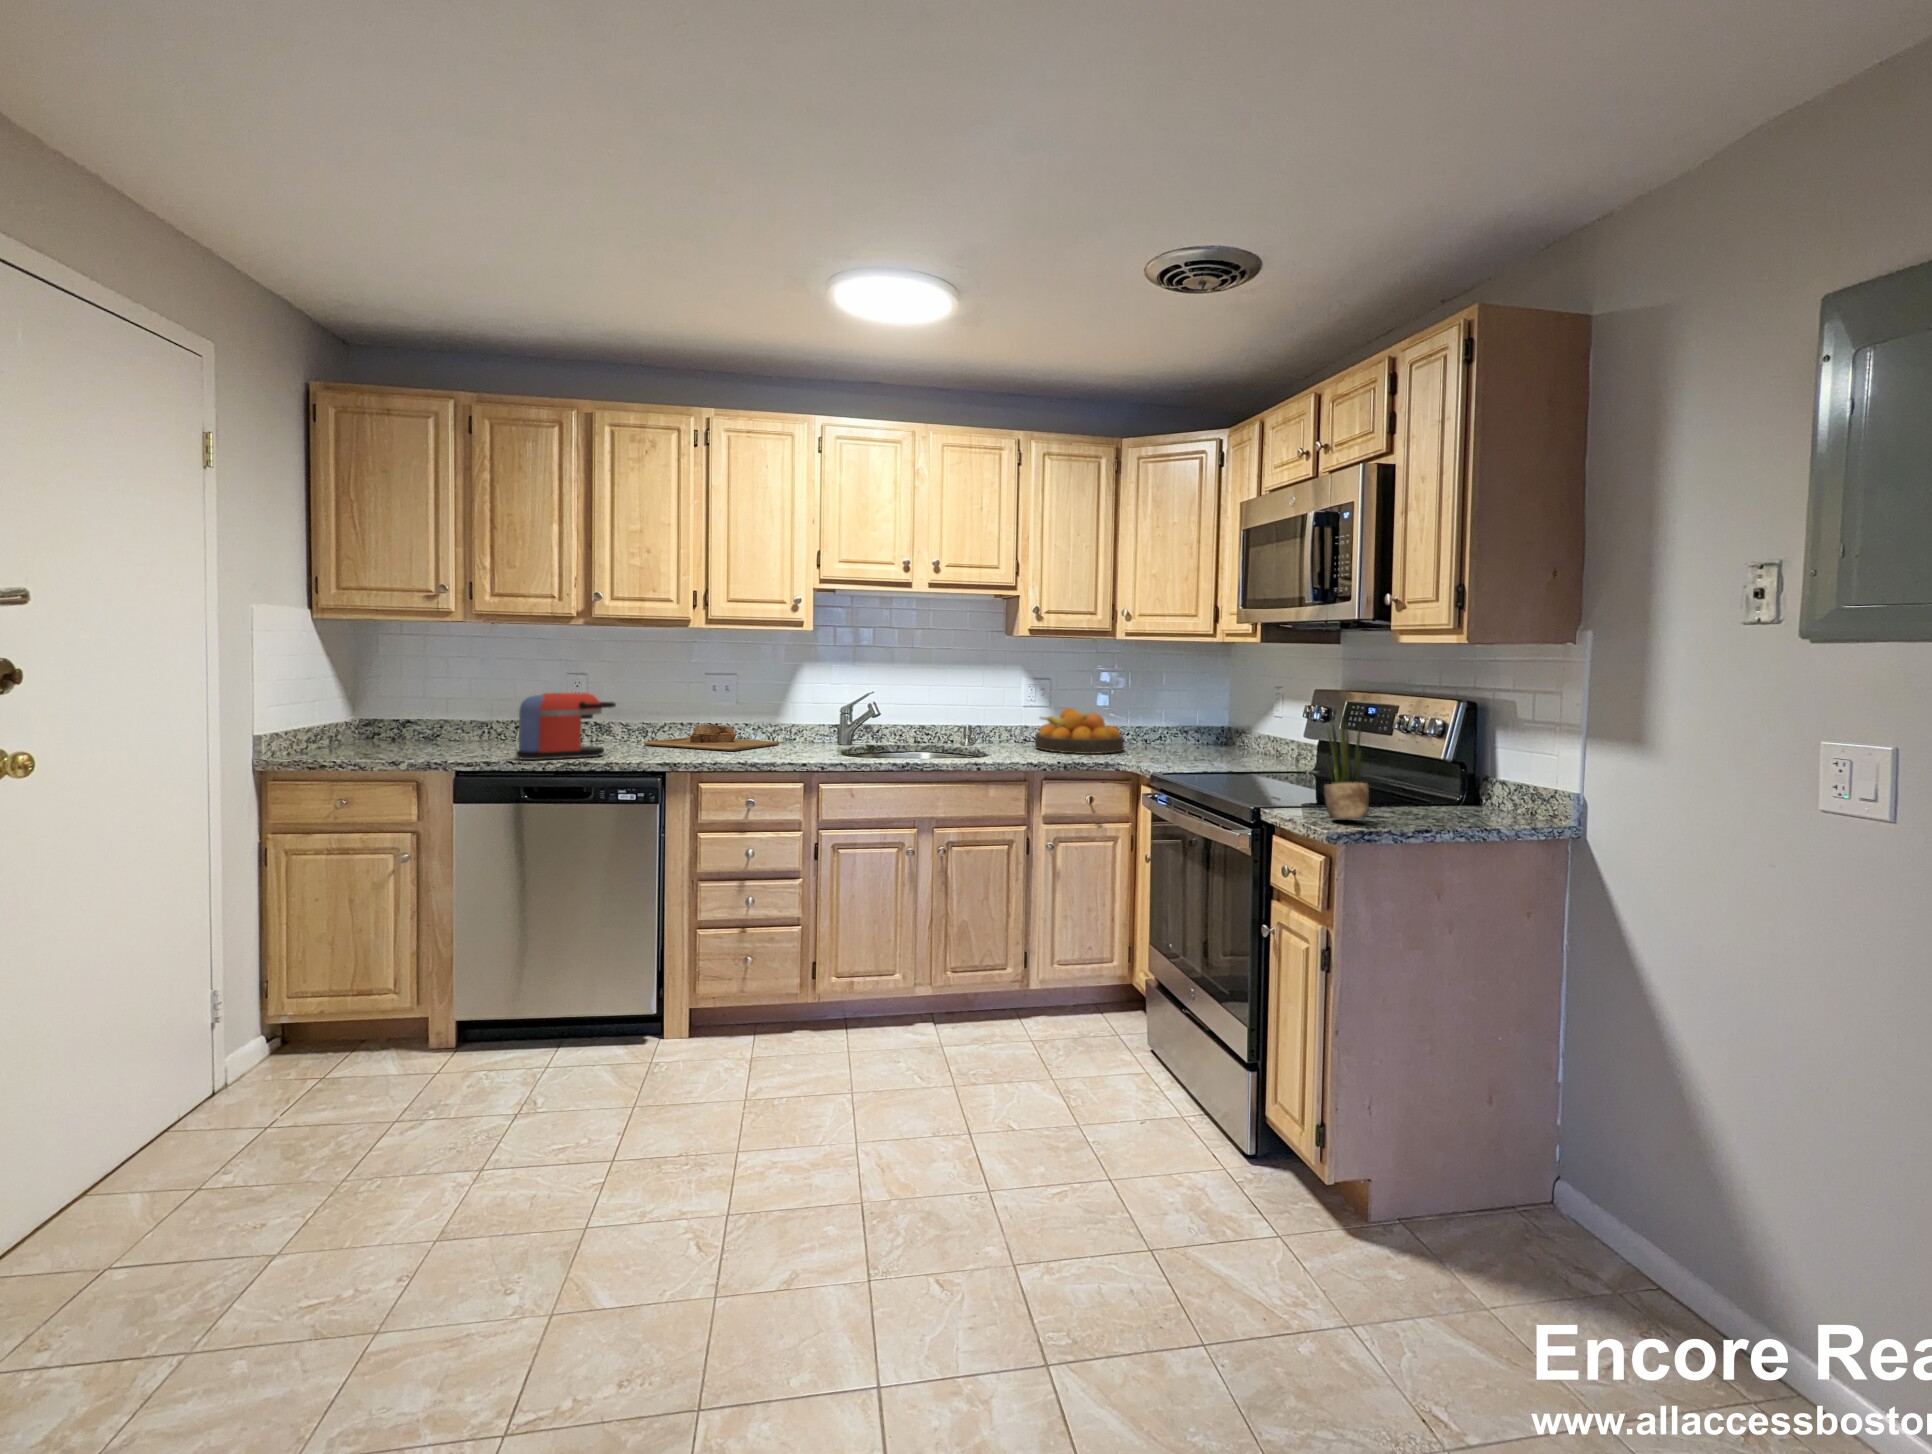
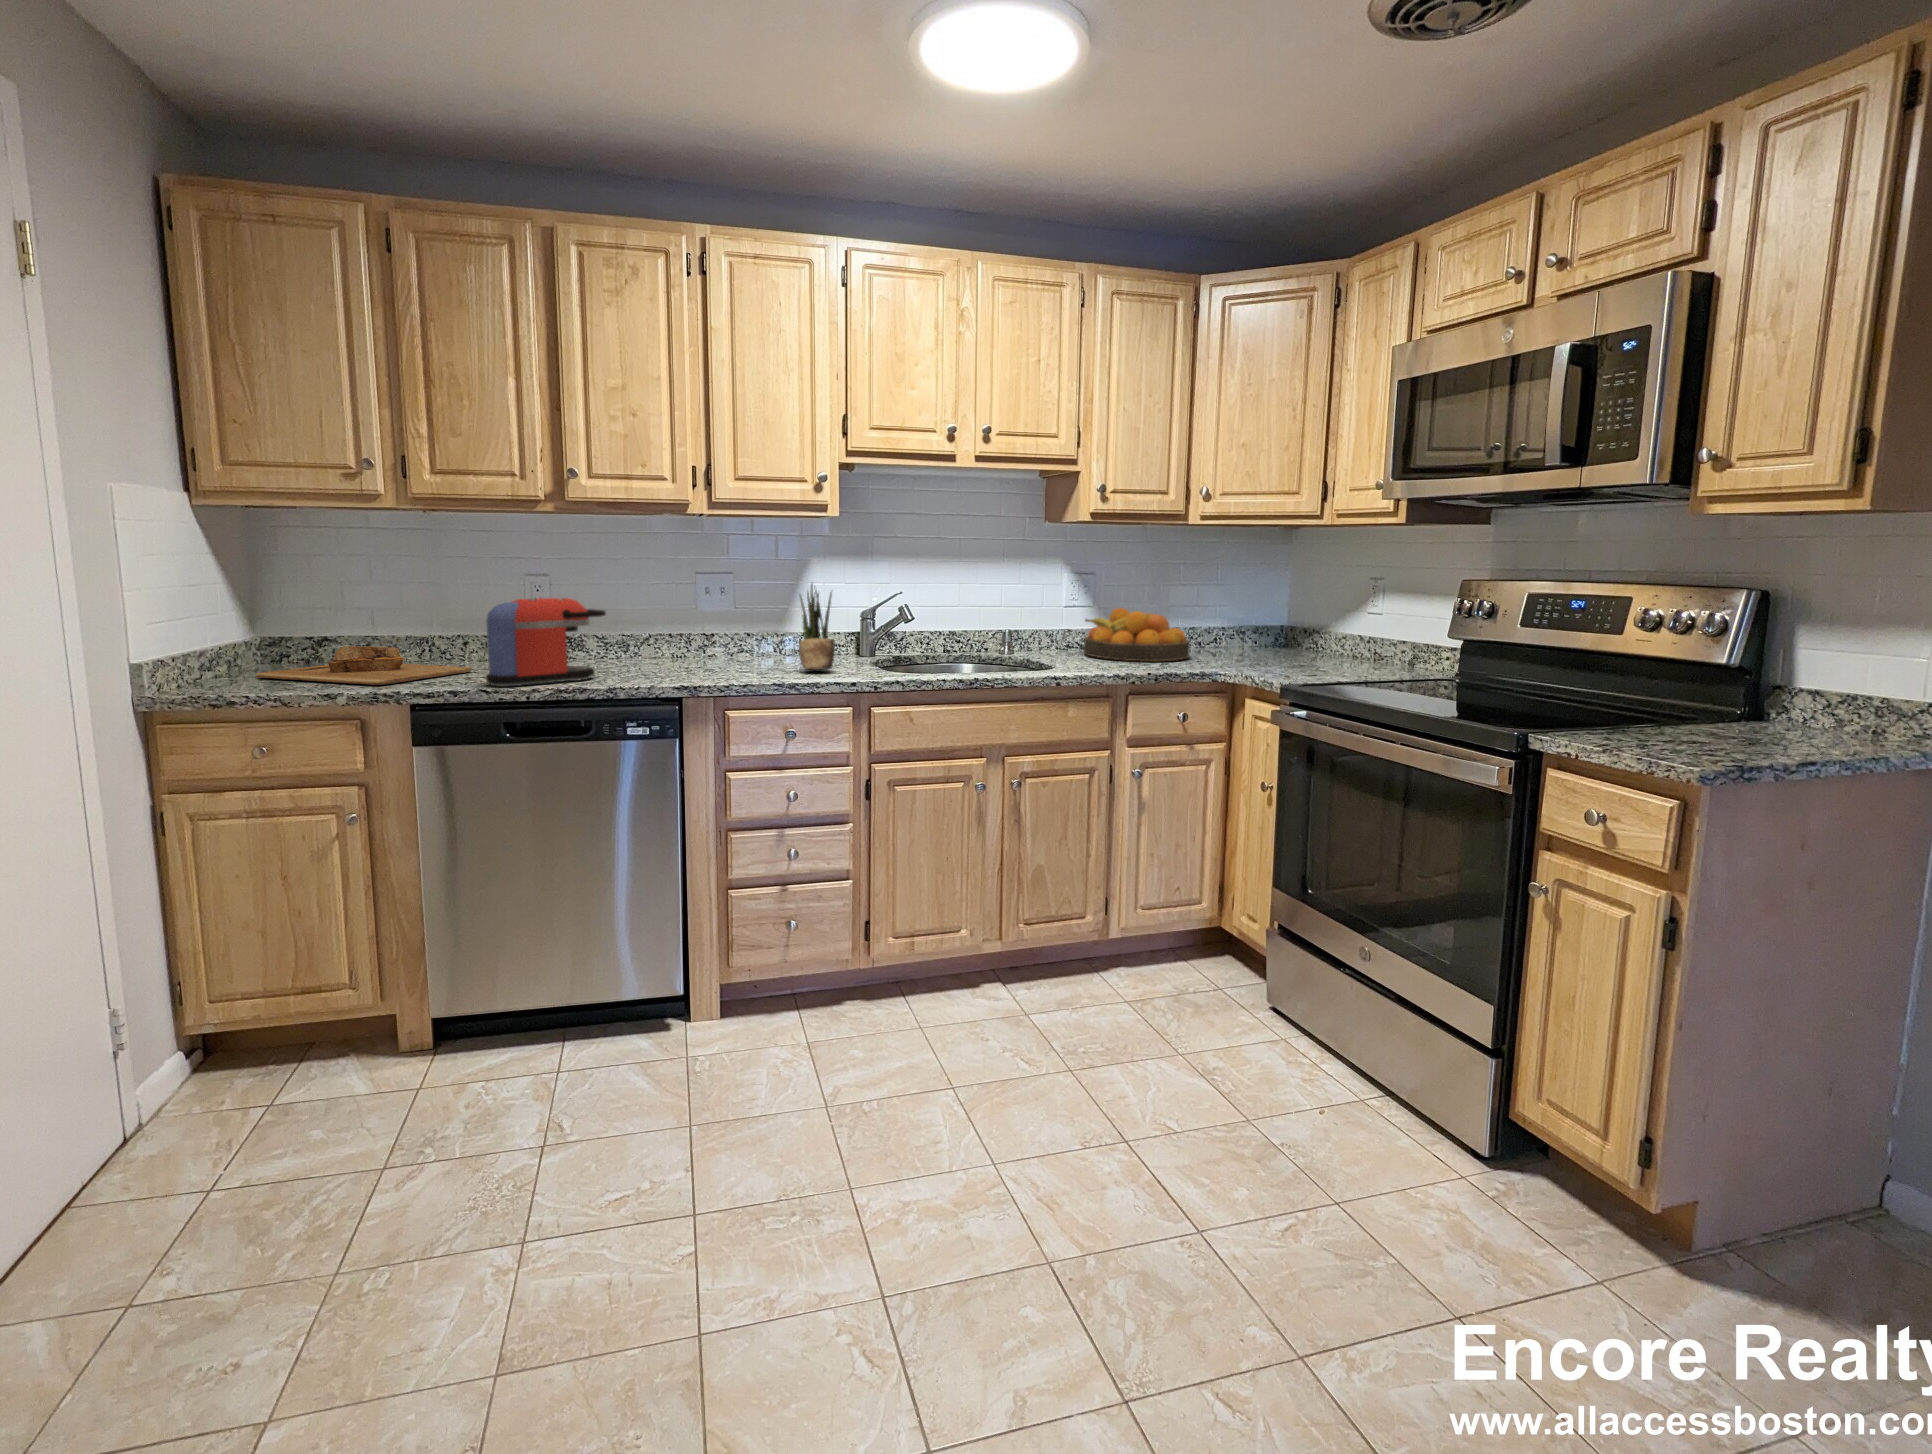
potted plant: present [1324,716,1369,819] -> present [799,584,835,670]
cutting board: present [644,725,779,751] -> present [256,646,471,685]

